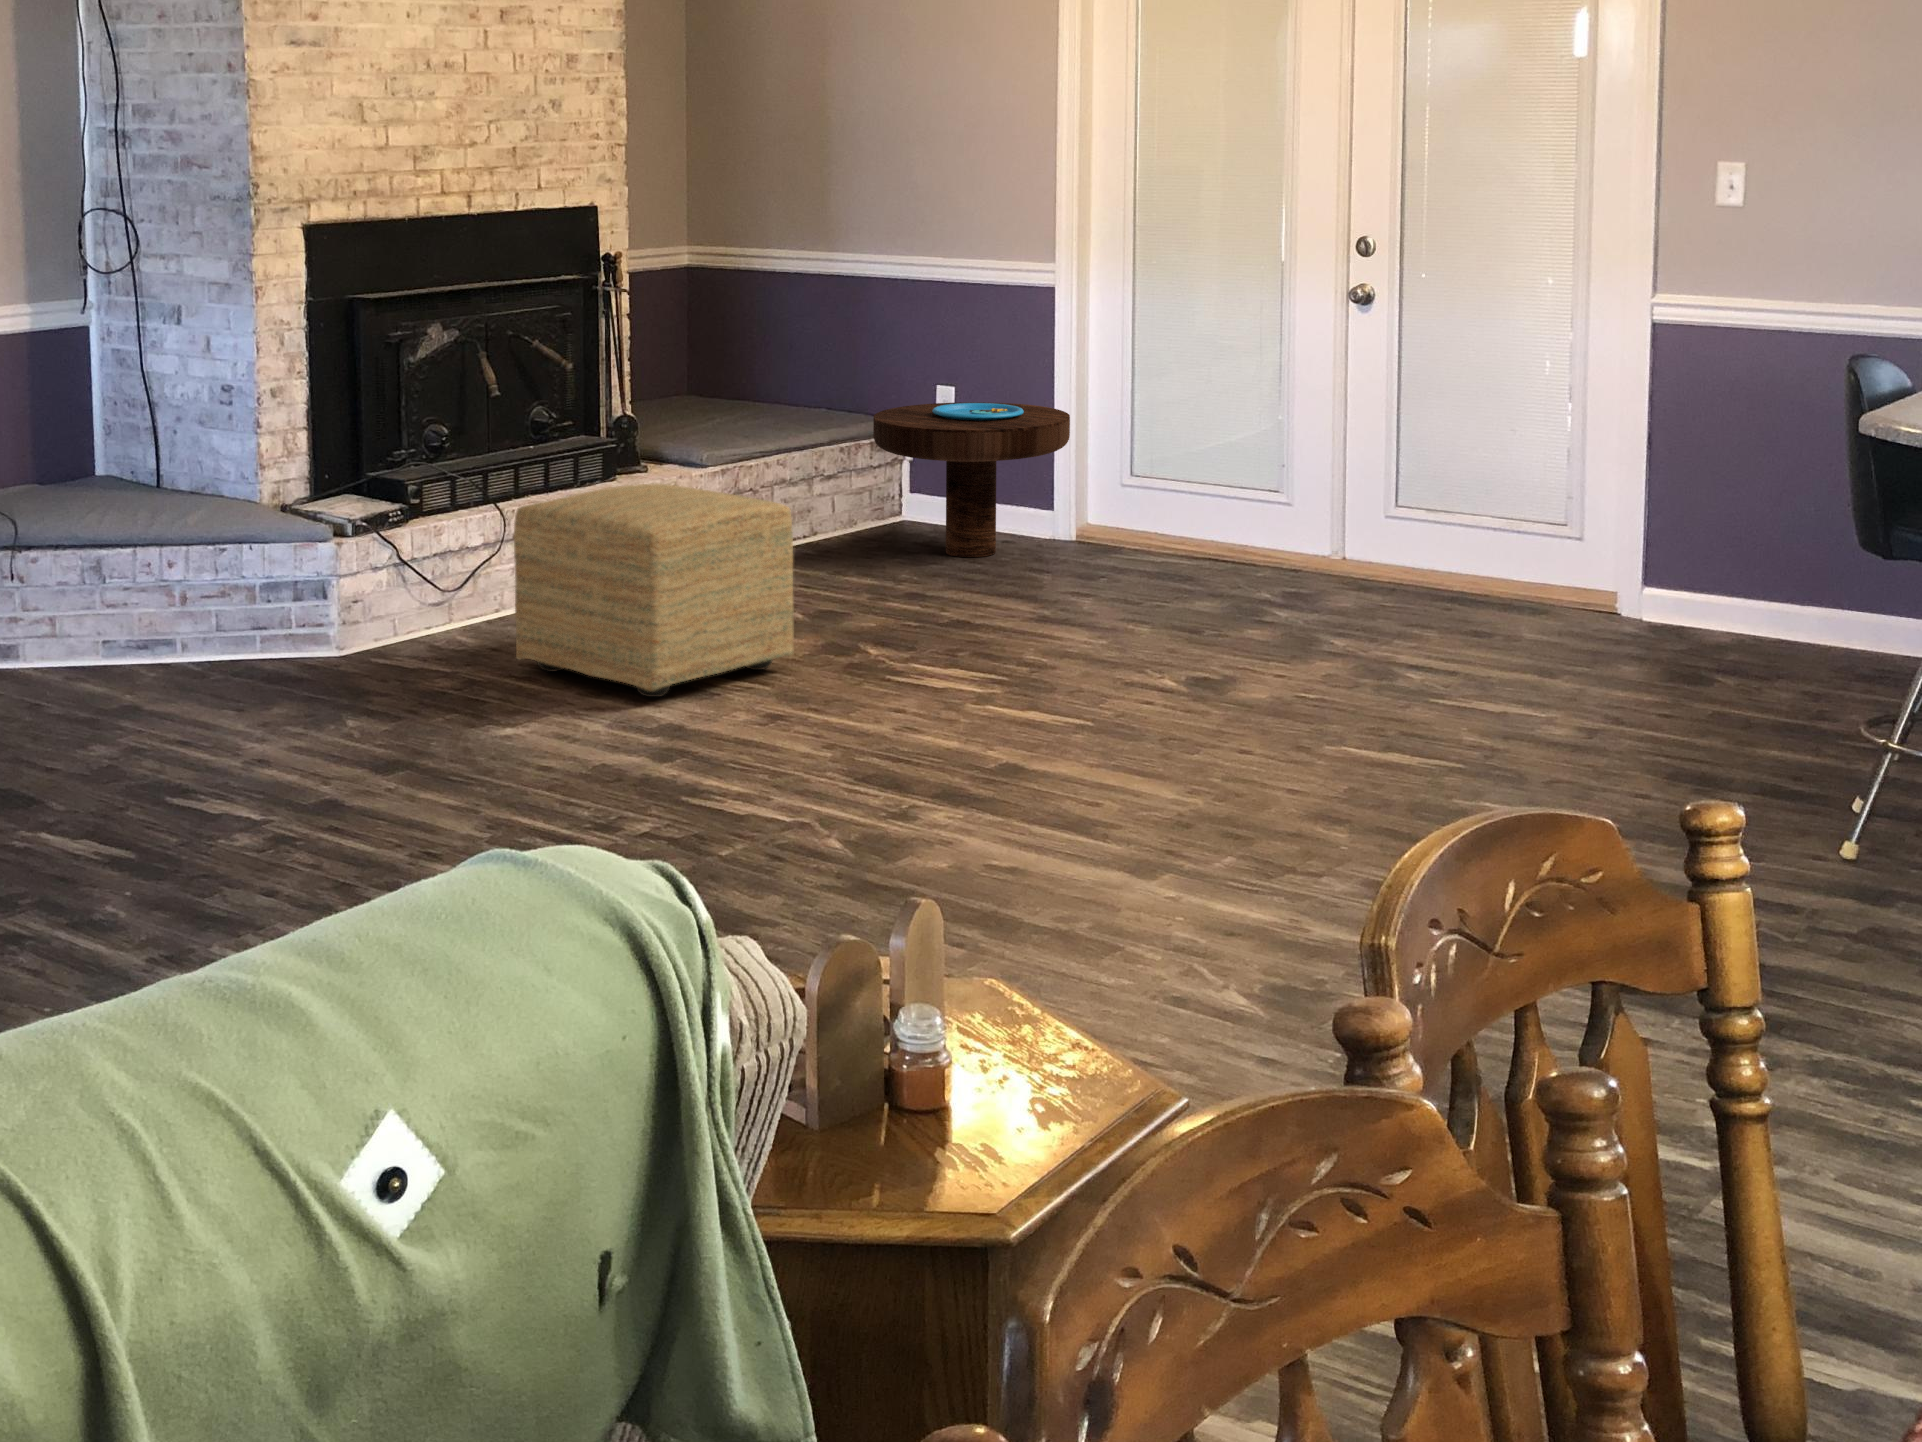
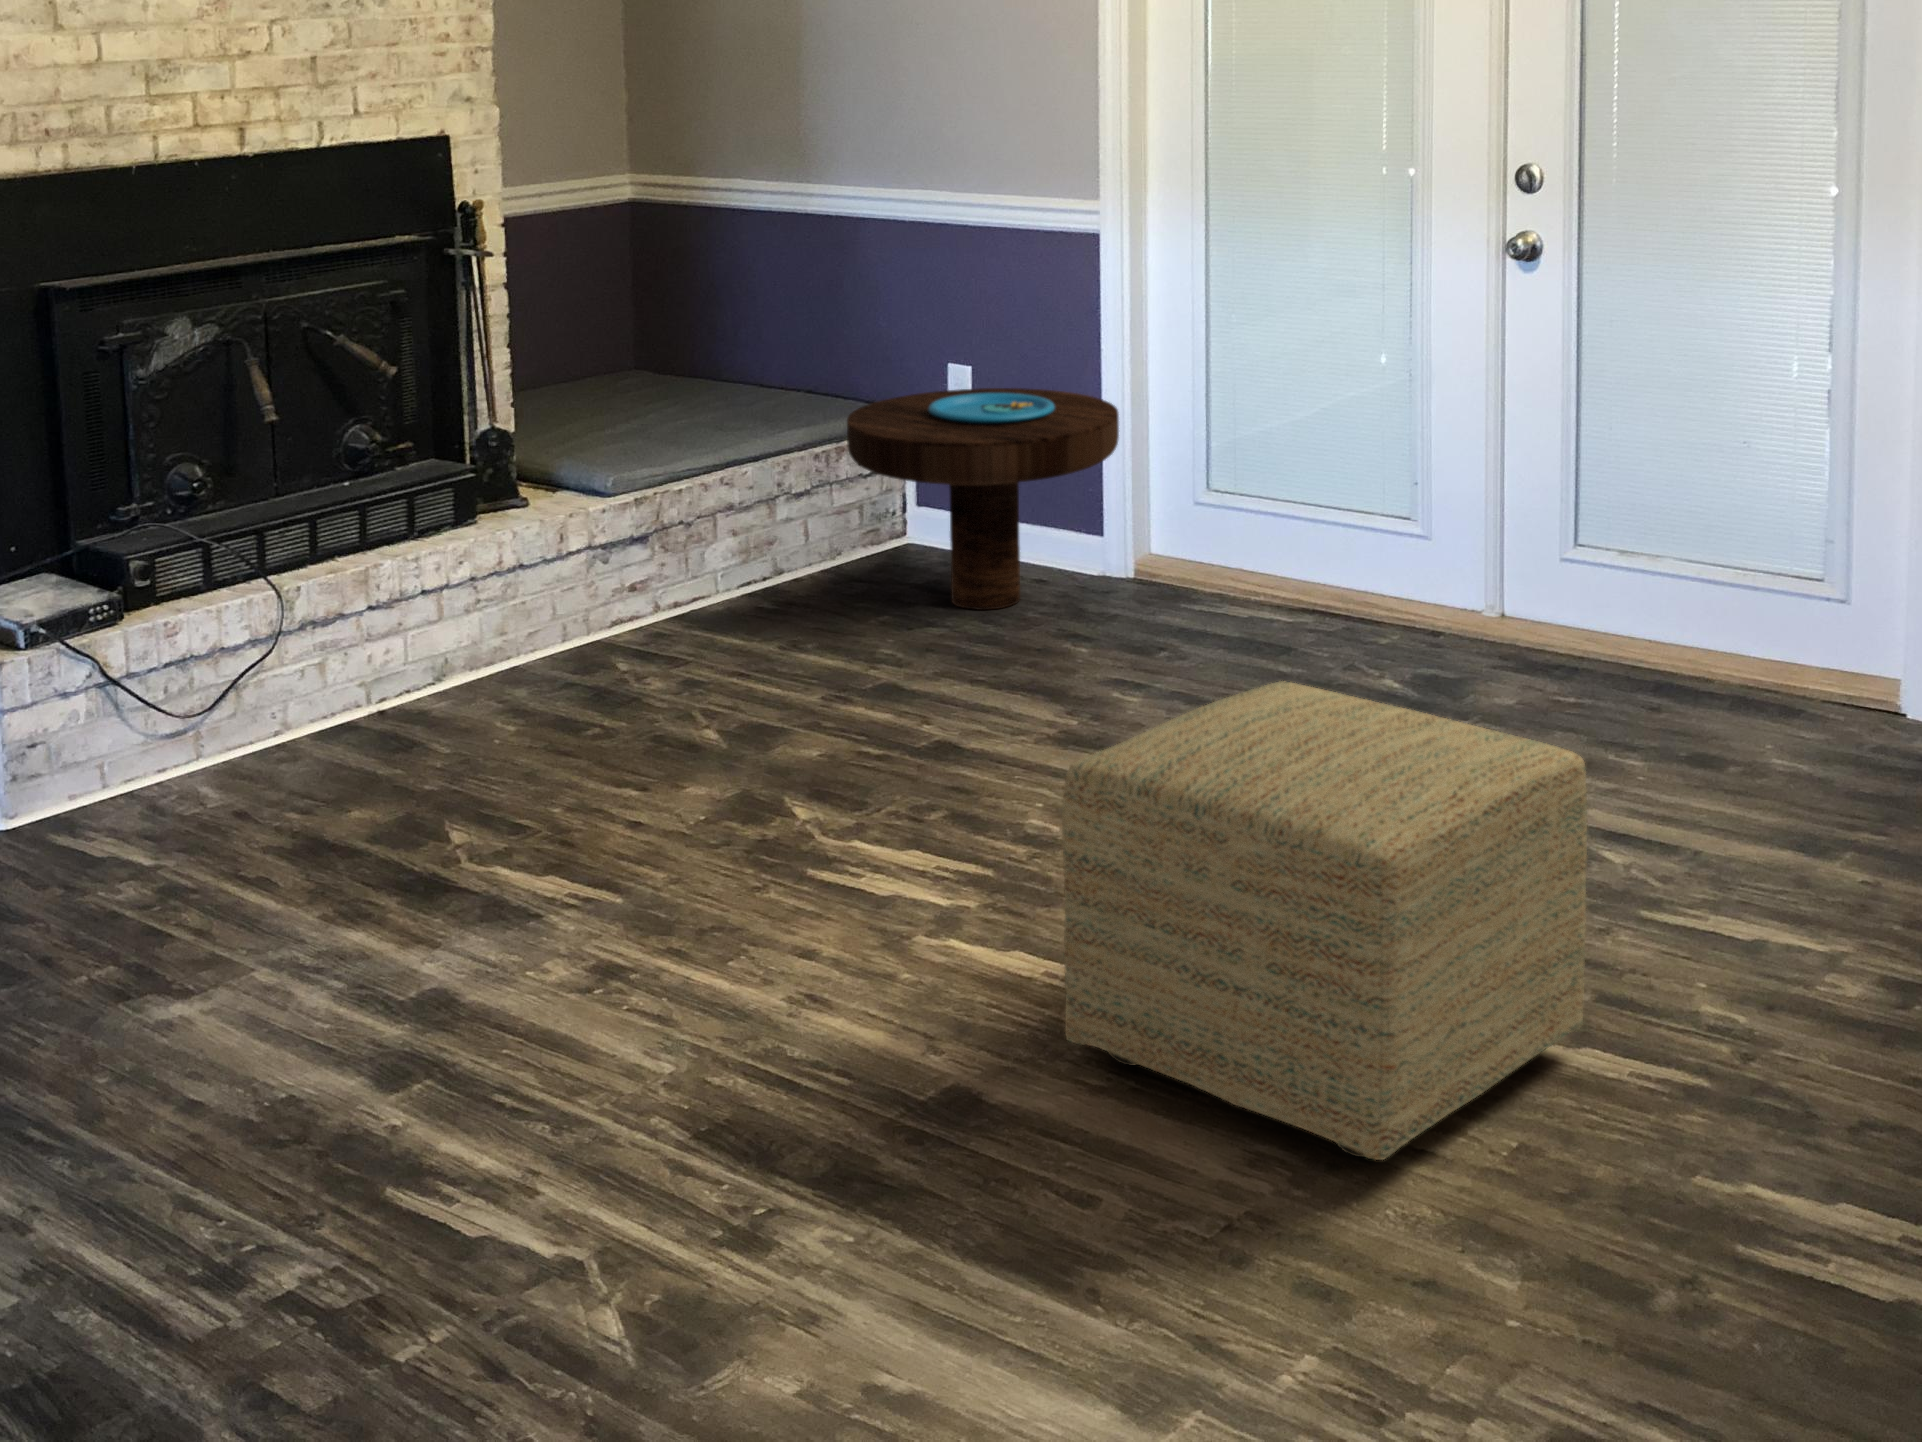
ottoman: present [514,483,793,697] -> present [1062,681,1587,1160]

